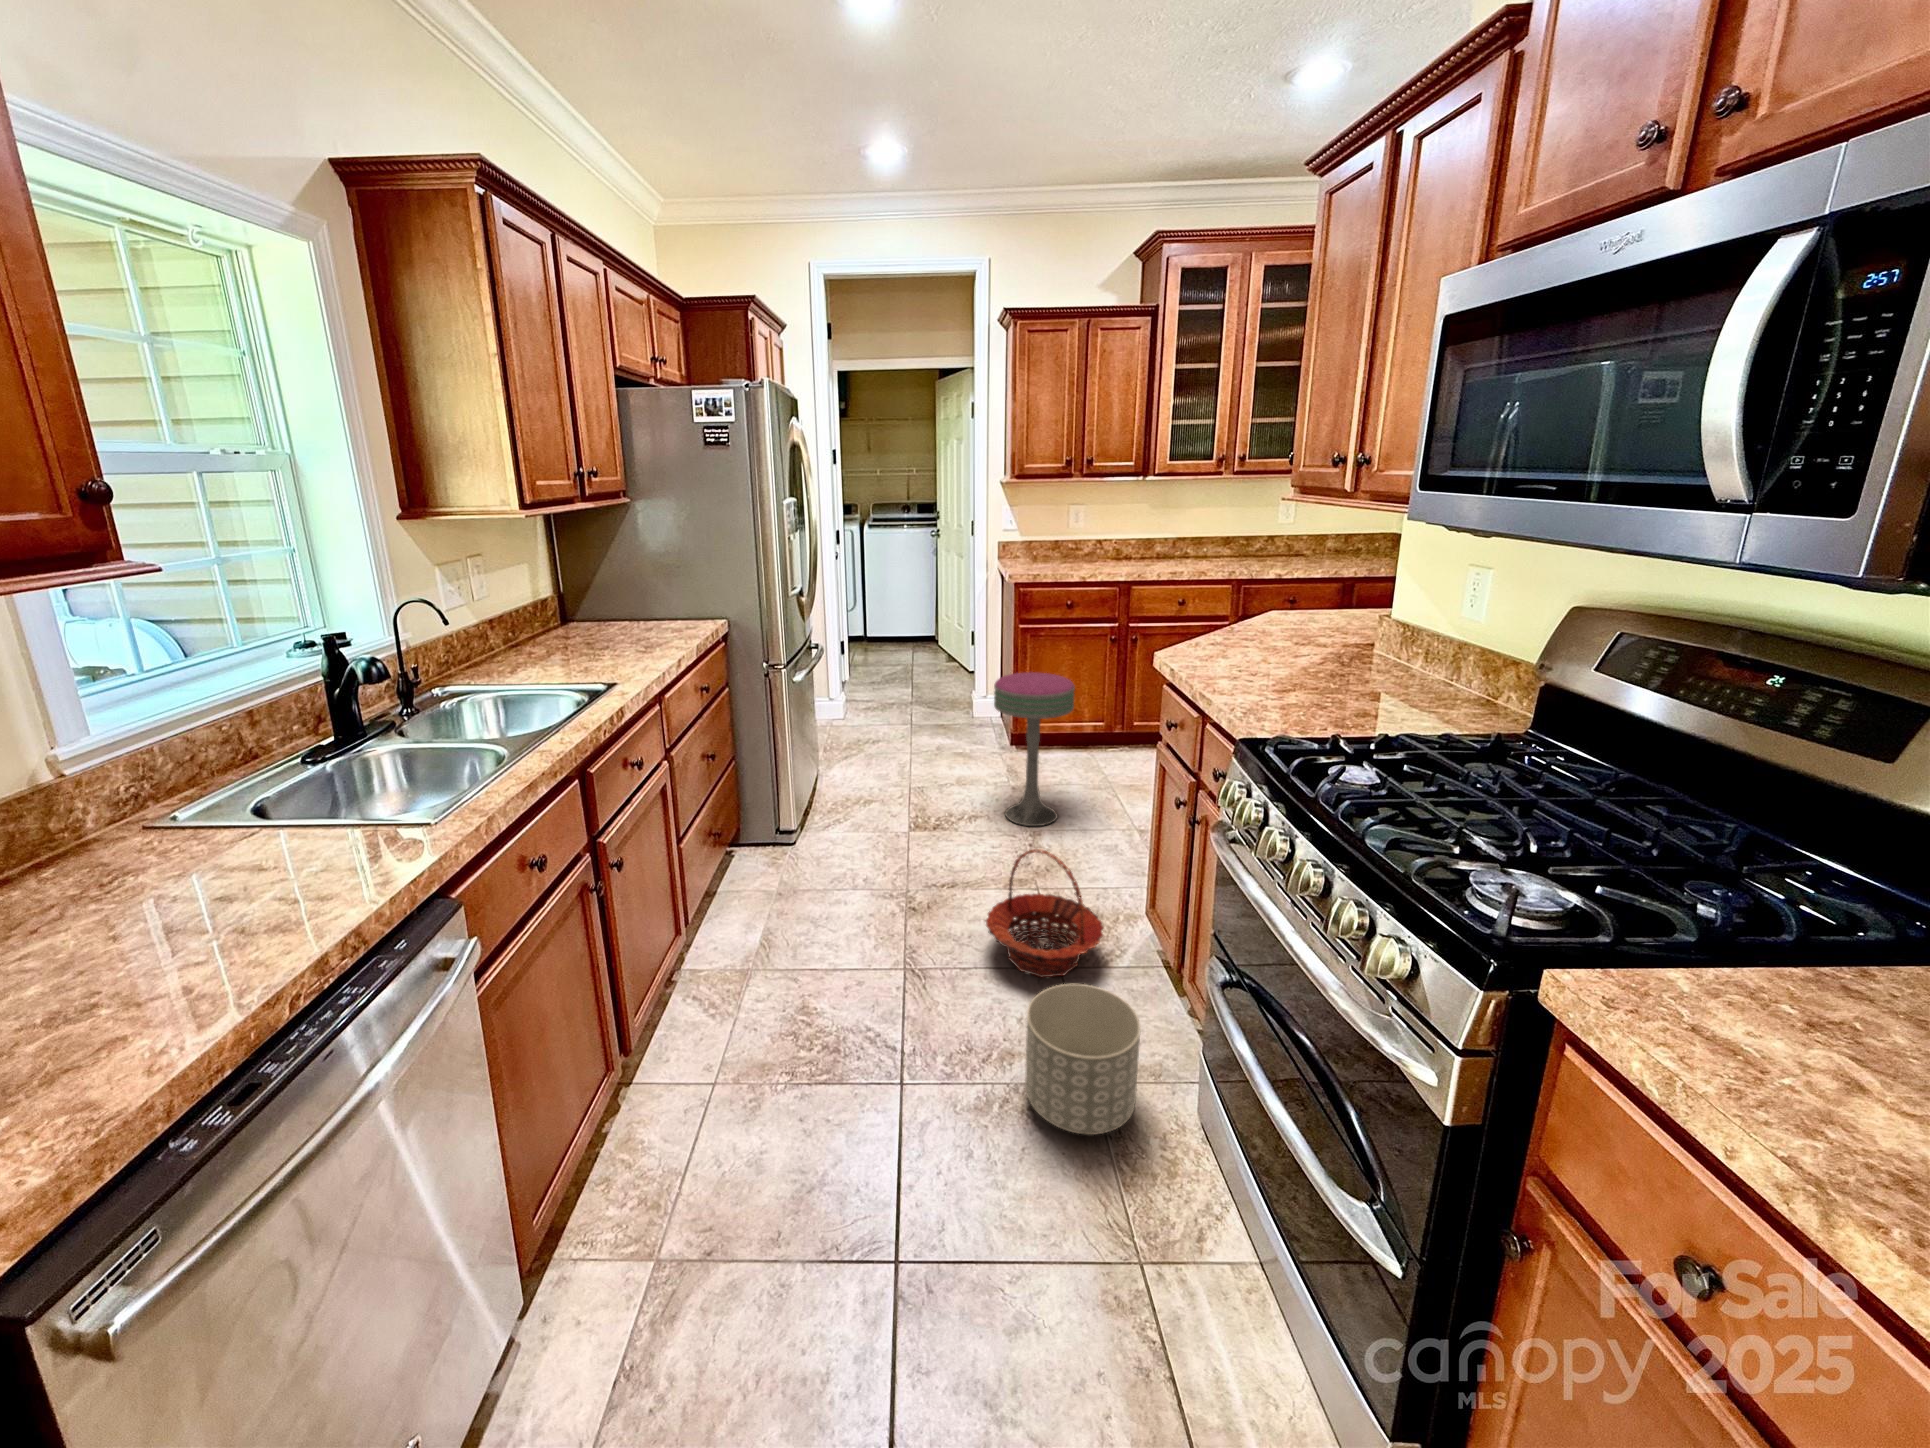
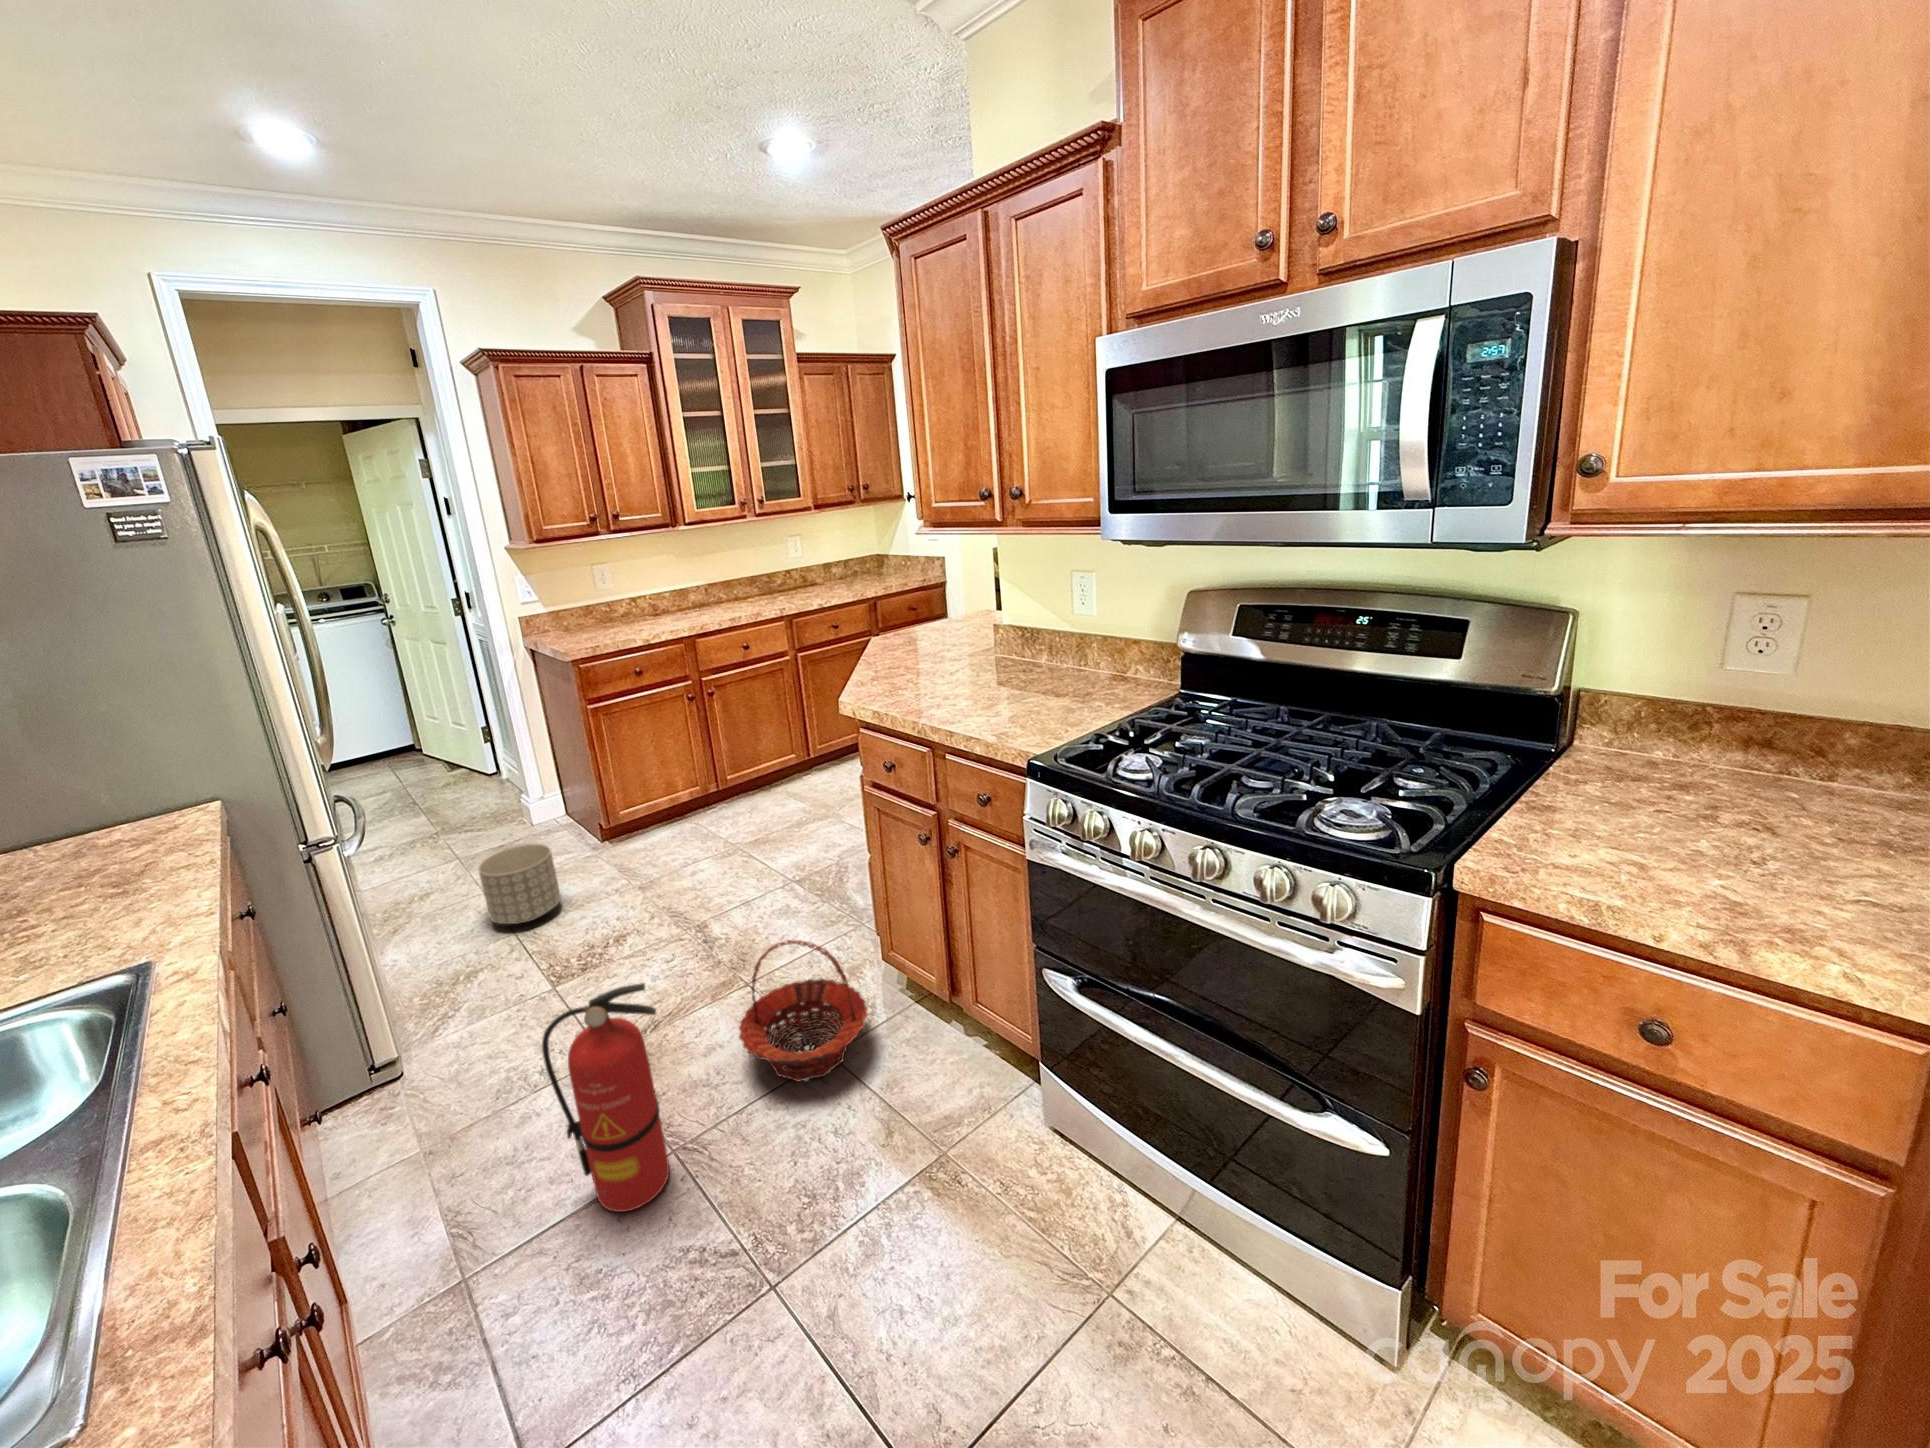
bar stool: present [994,672,1075,826] -> none [611,749,714,926]
fire extinguisher: none [829,819,903,987] -> present [542,983,669,1212]
planter: present [1025,984,1141,1135] -> present [478,844,561,924]

